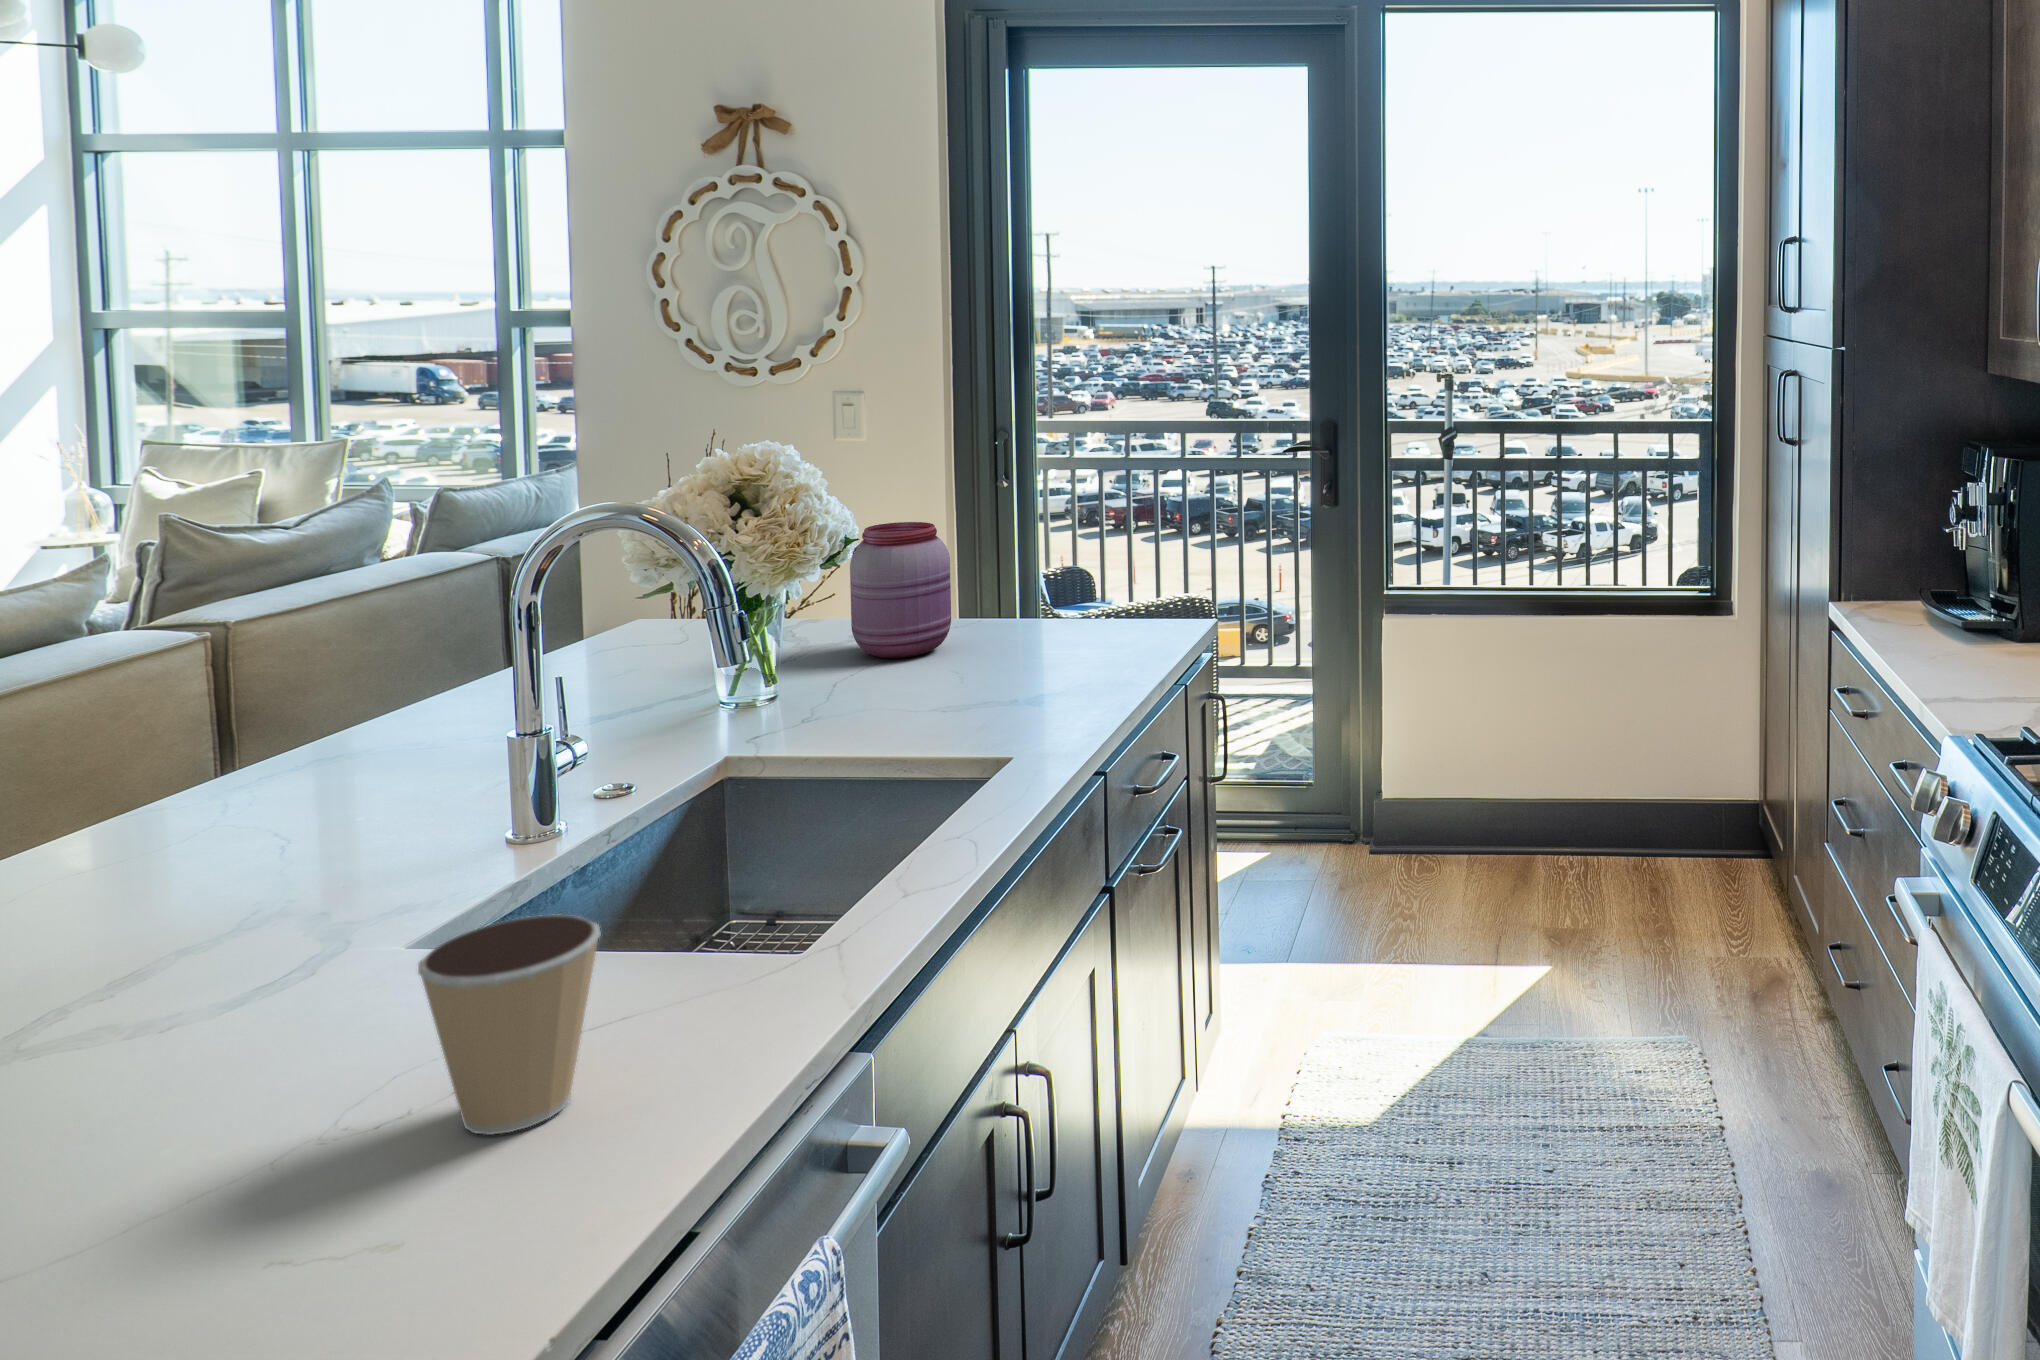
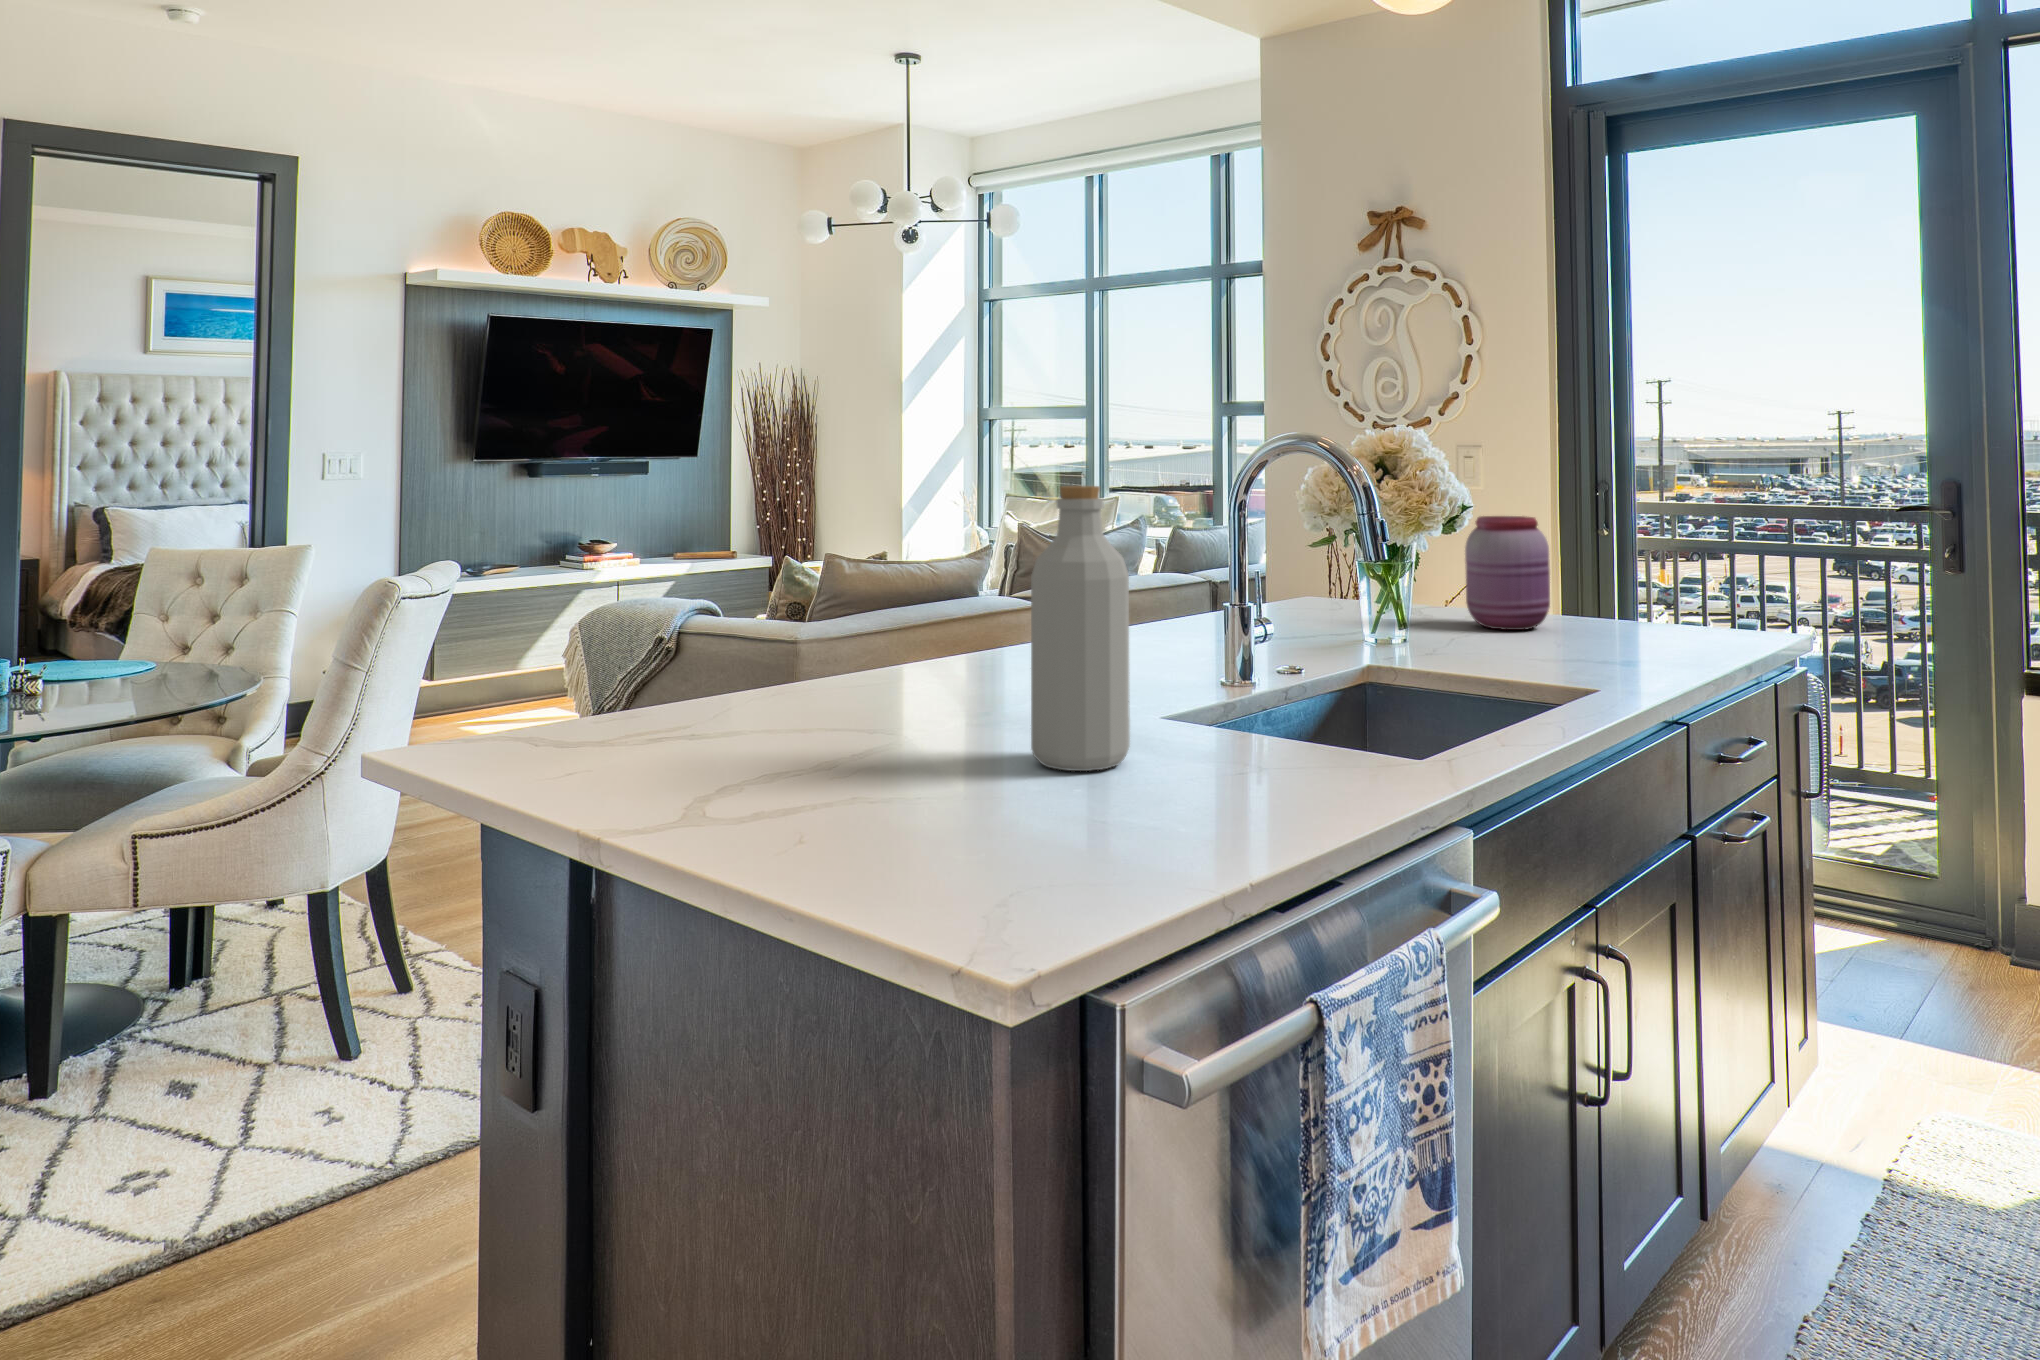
bottle: none [142,678,348,1127] -> present [1031,486,1130,771]
coffee cup: present [418,914,600,1135] -> none [1172,665,1281,804]

